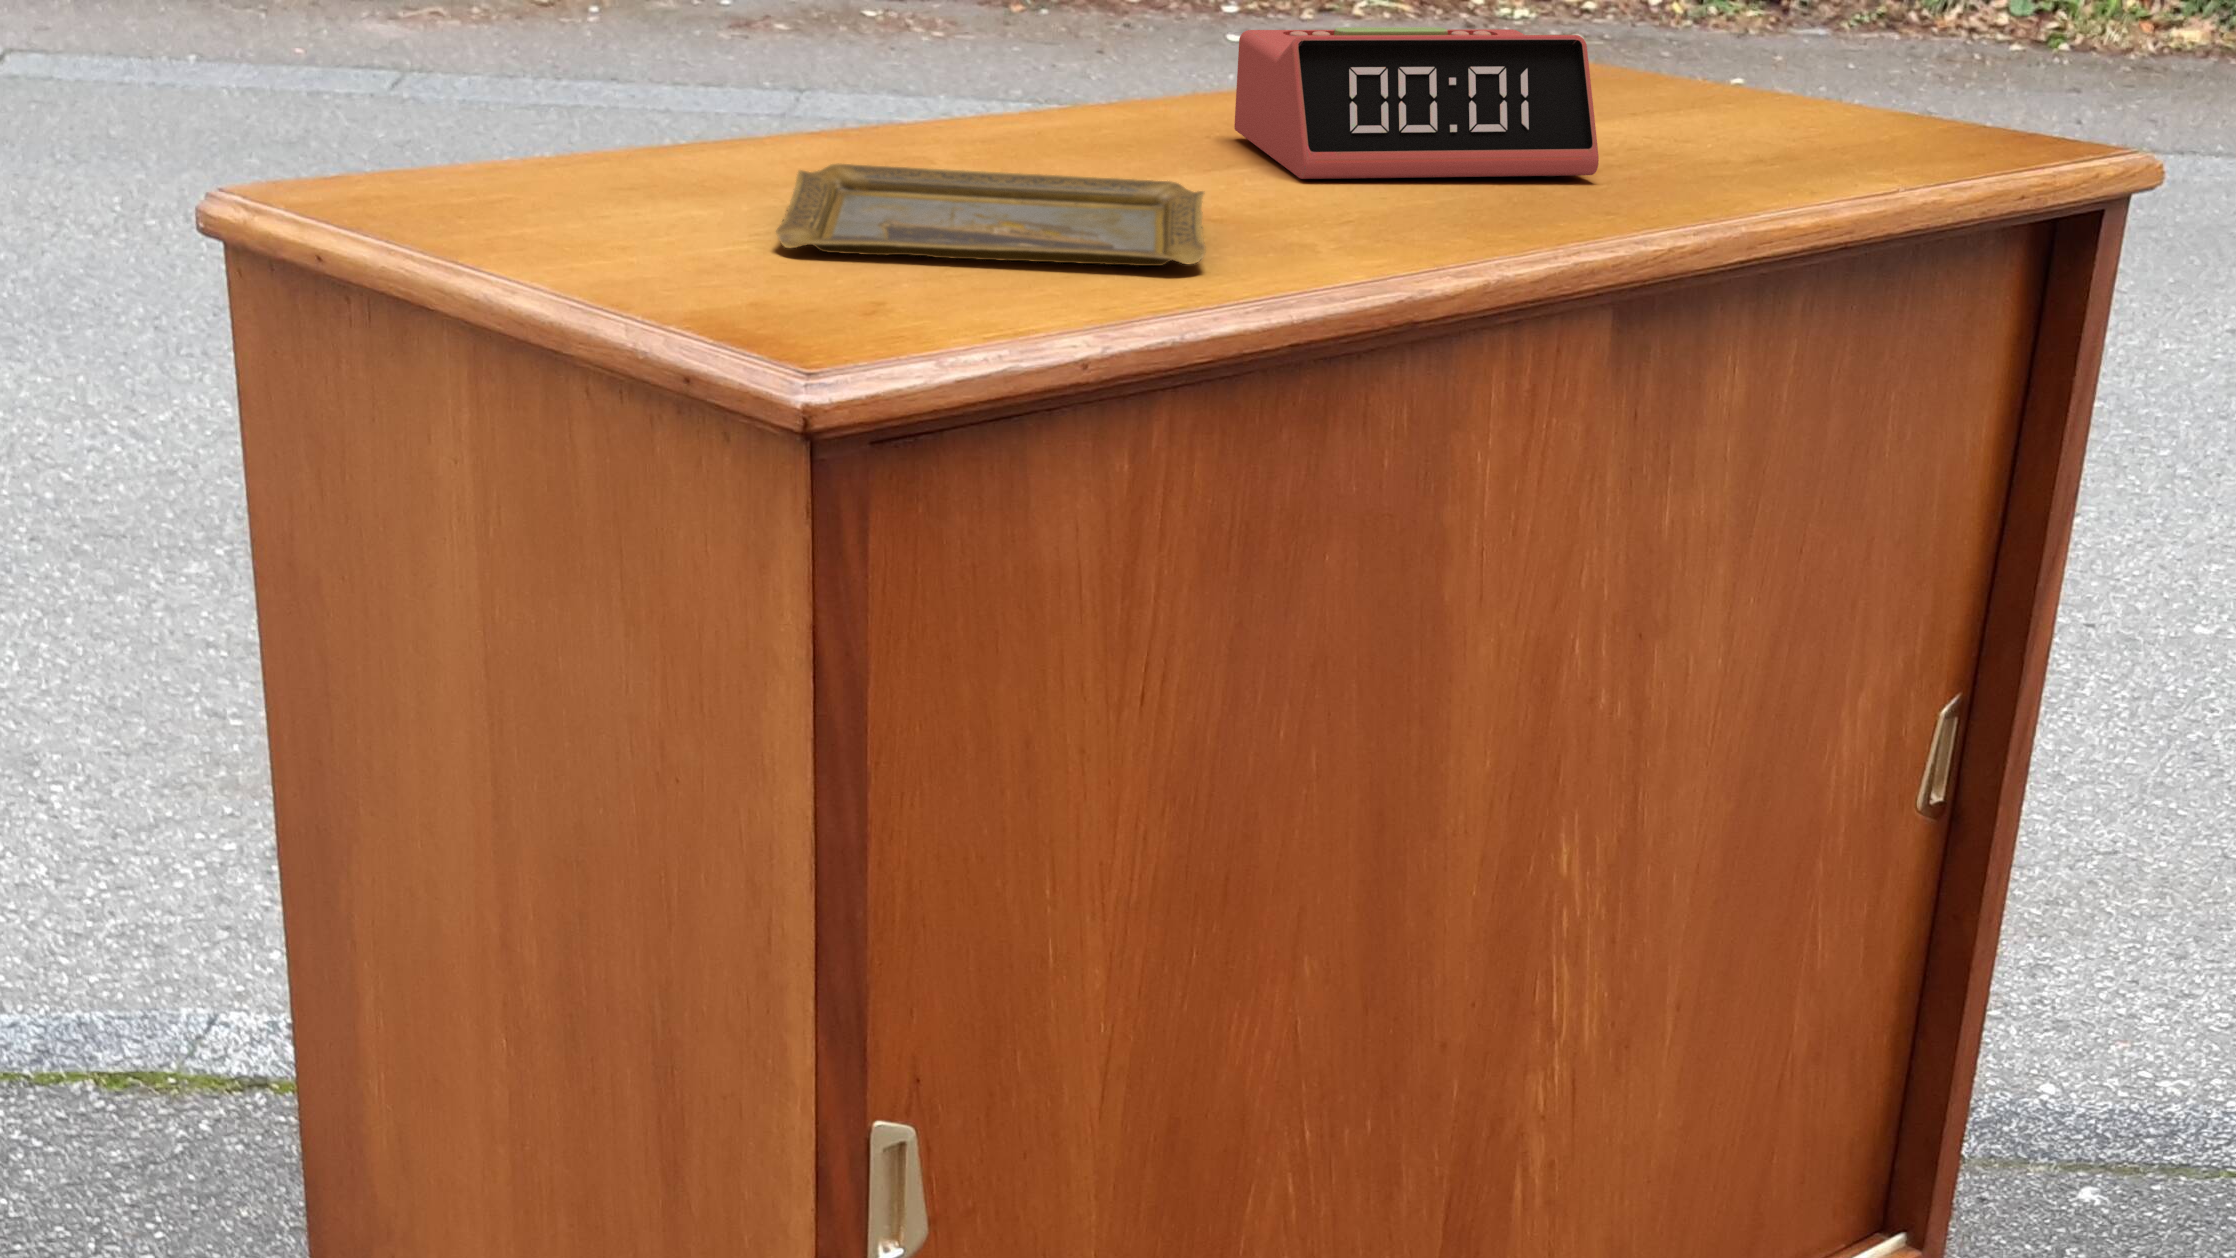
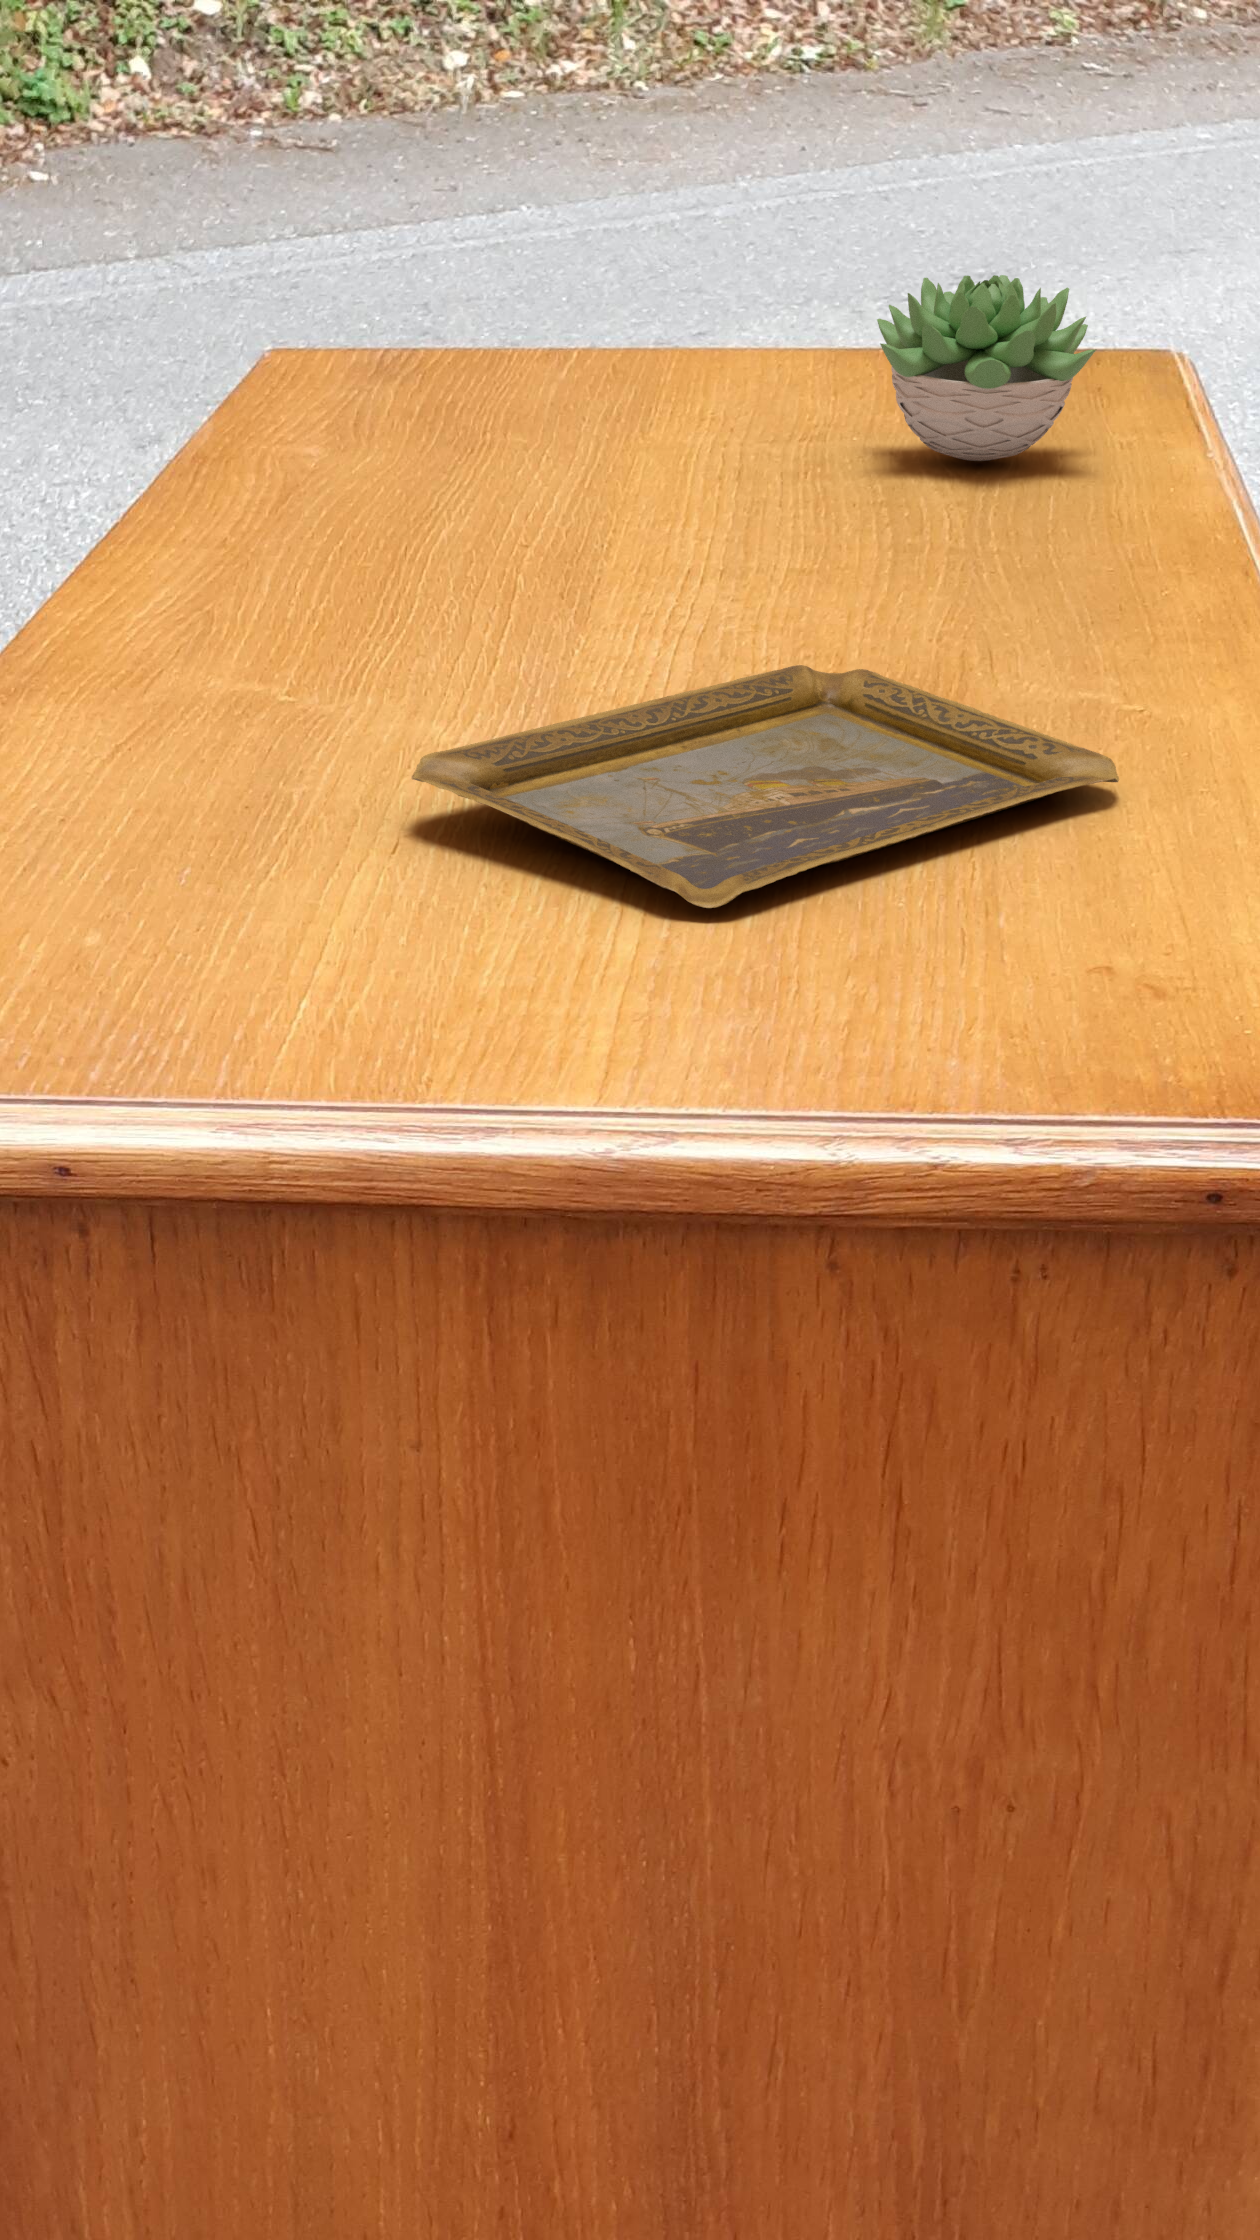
alarm clock: present [1234,27,1599,179] -> none [399,341,907,618]
succulent plant: none [1738,30,1930,168] -> present [877,275,1096,461]

